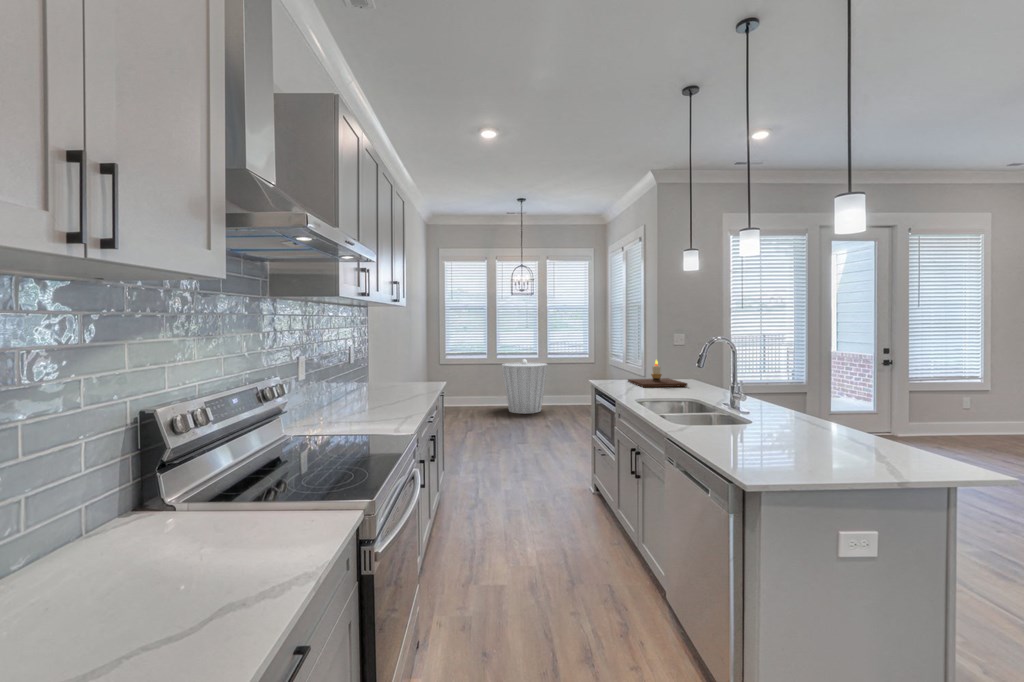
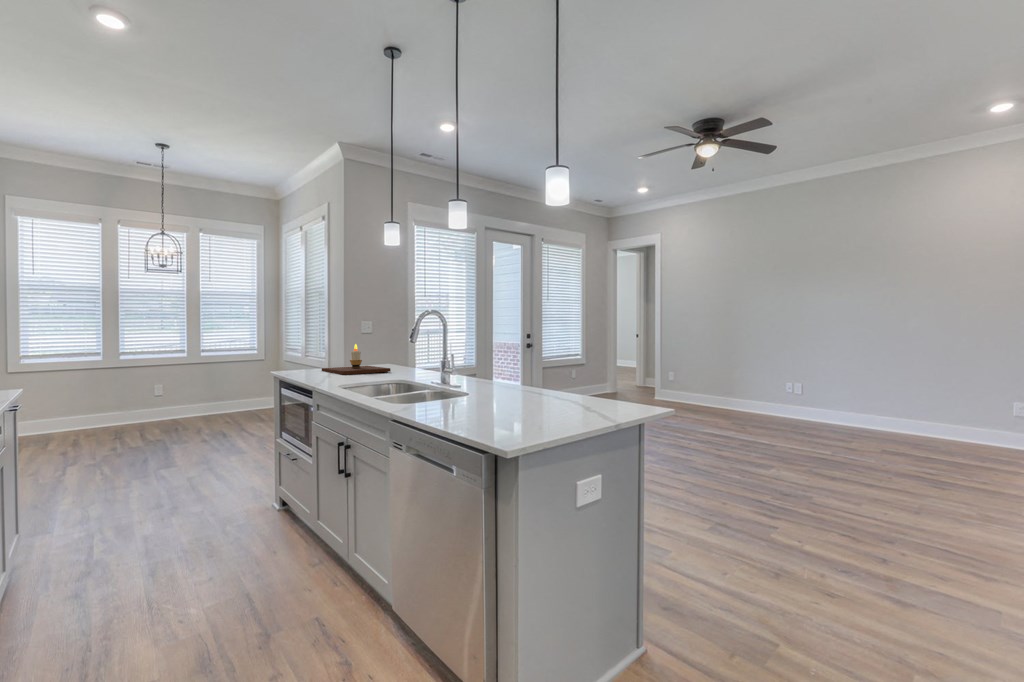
trash can: present [502,359,548,414] -> none [128,358,202,431]

